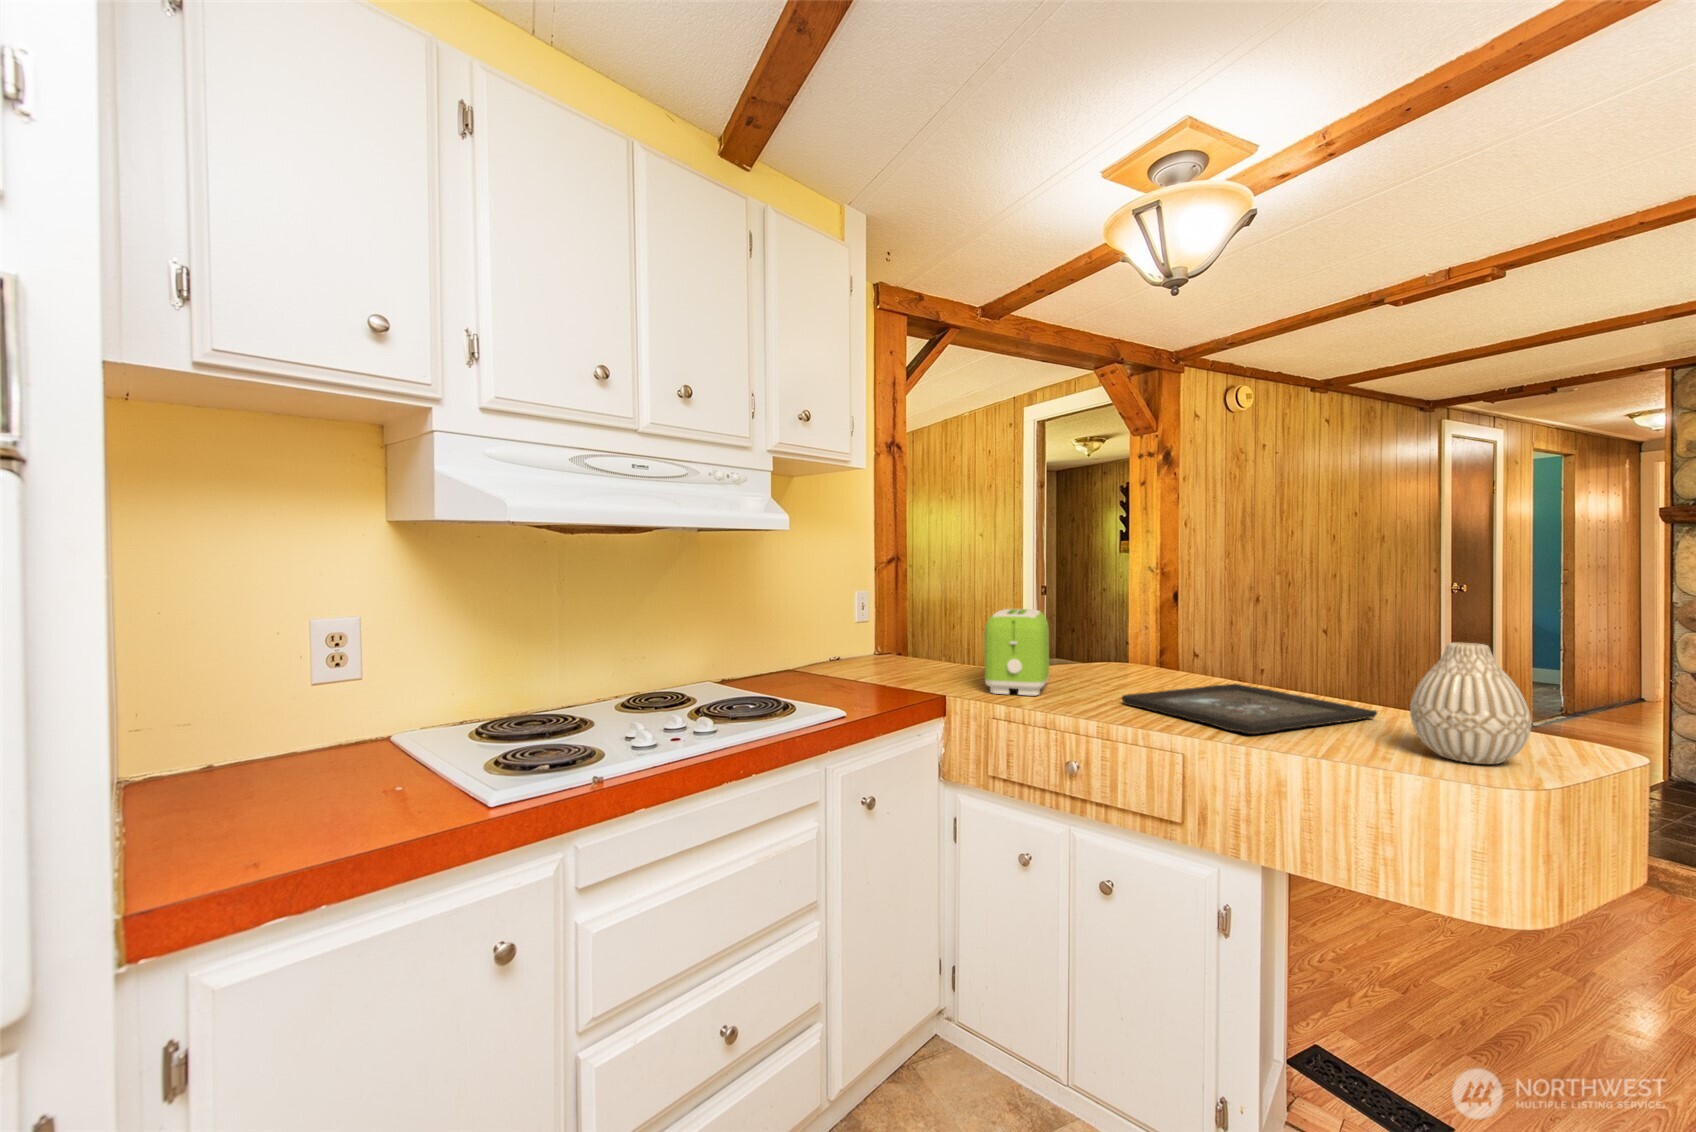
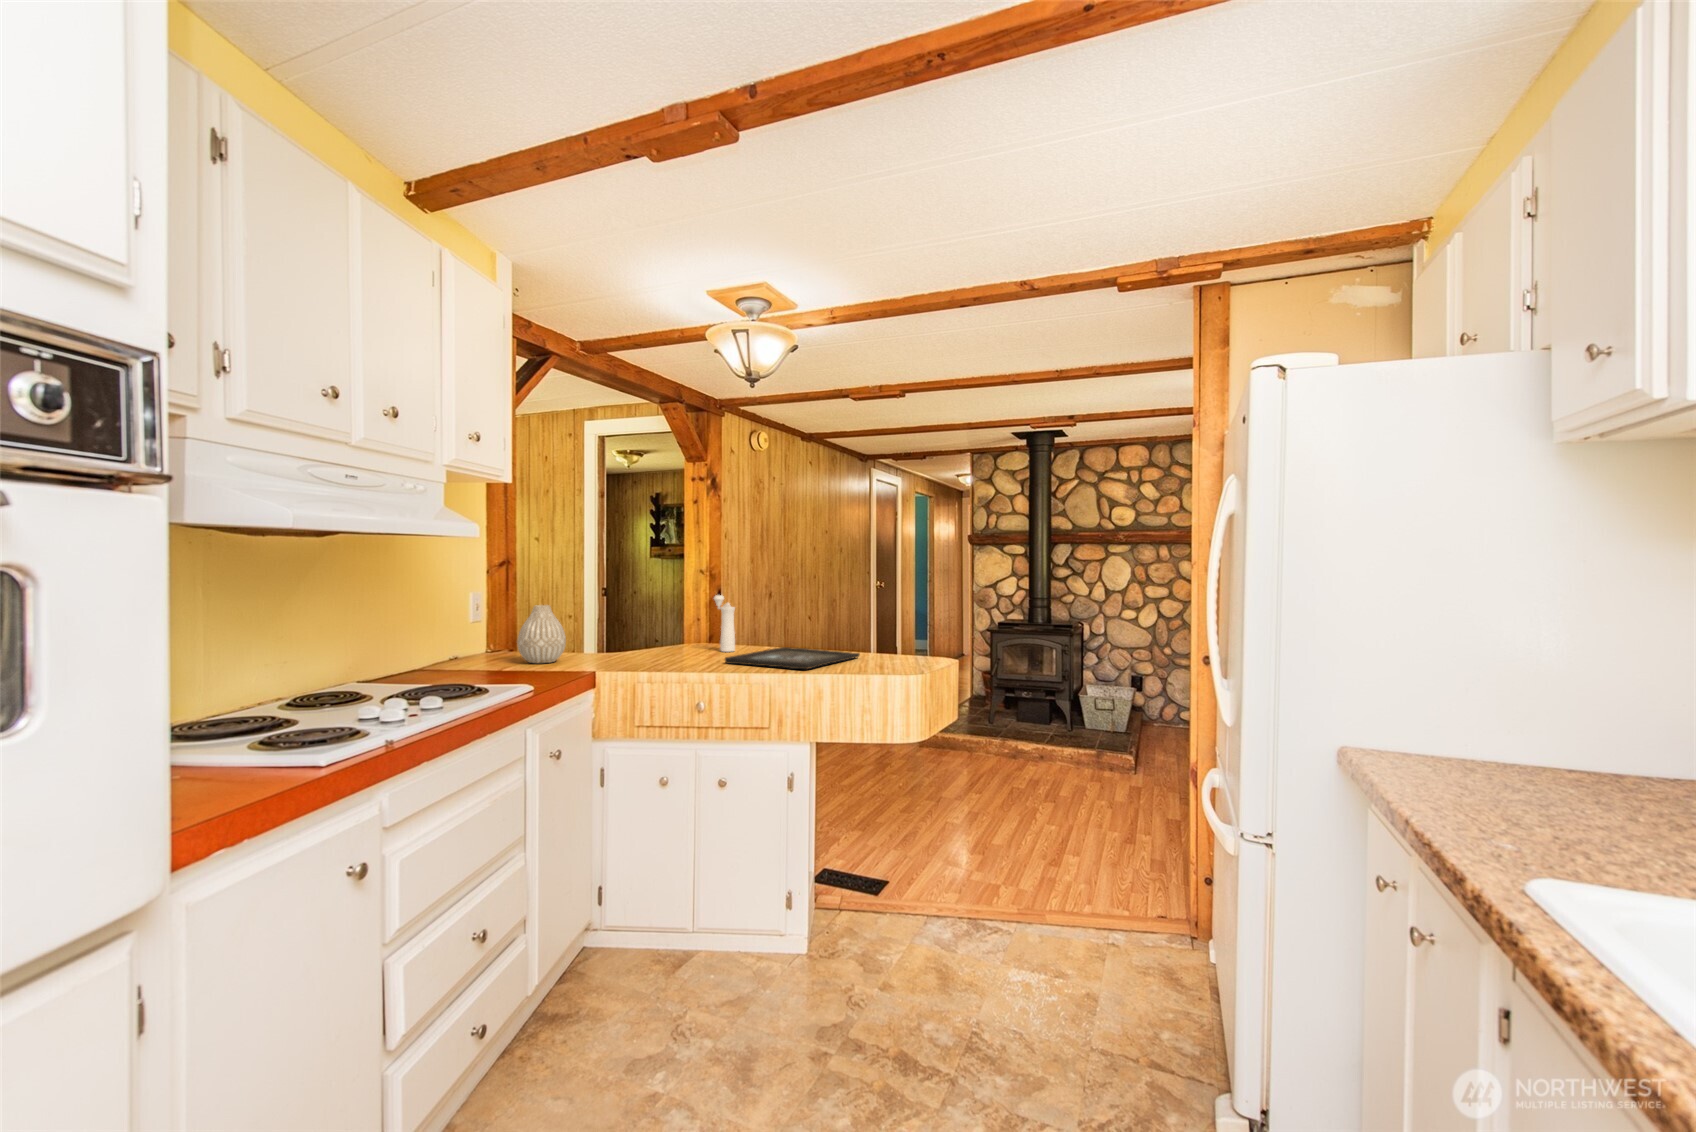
pepper mill: none [1129,601,1158,683] -> present [714,595,735,652]
toaster: present [984,609,1049,695] -> none [620,602,671,665]
vase: present [1410,643,1532,764] -> present [517,605,566,663]

